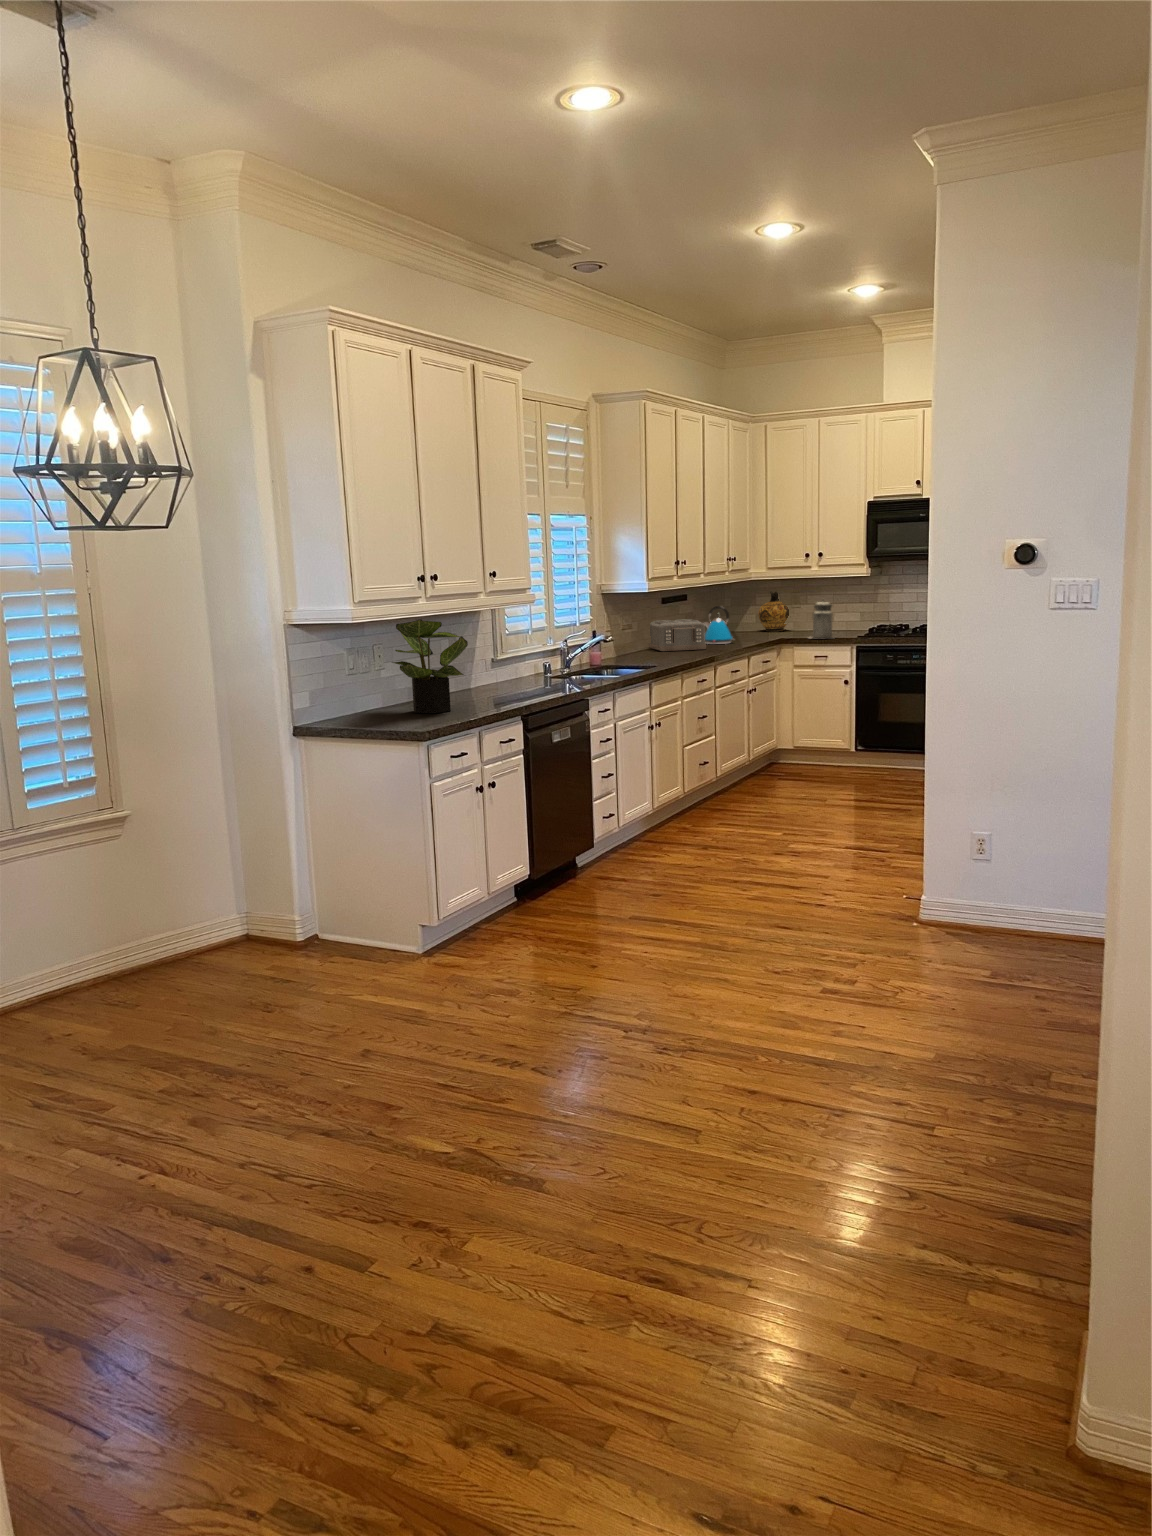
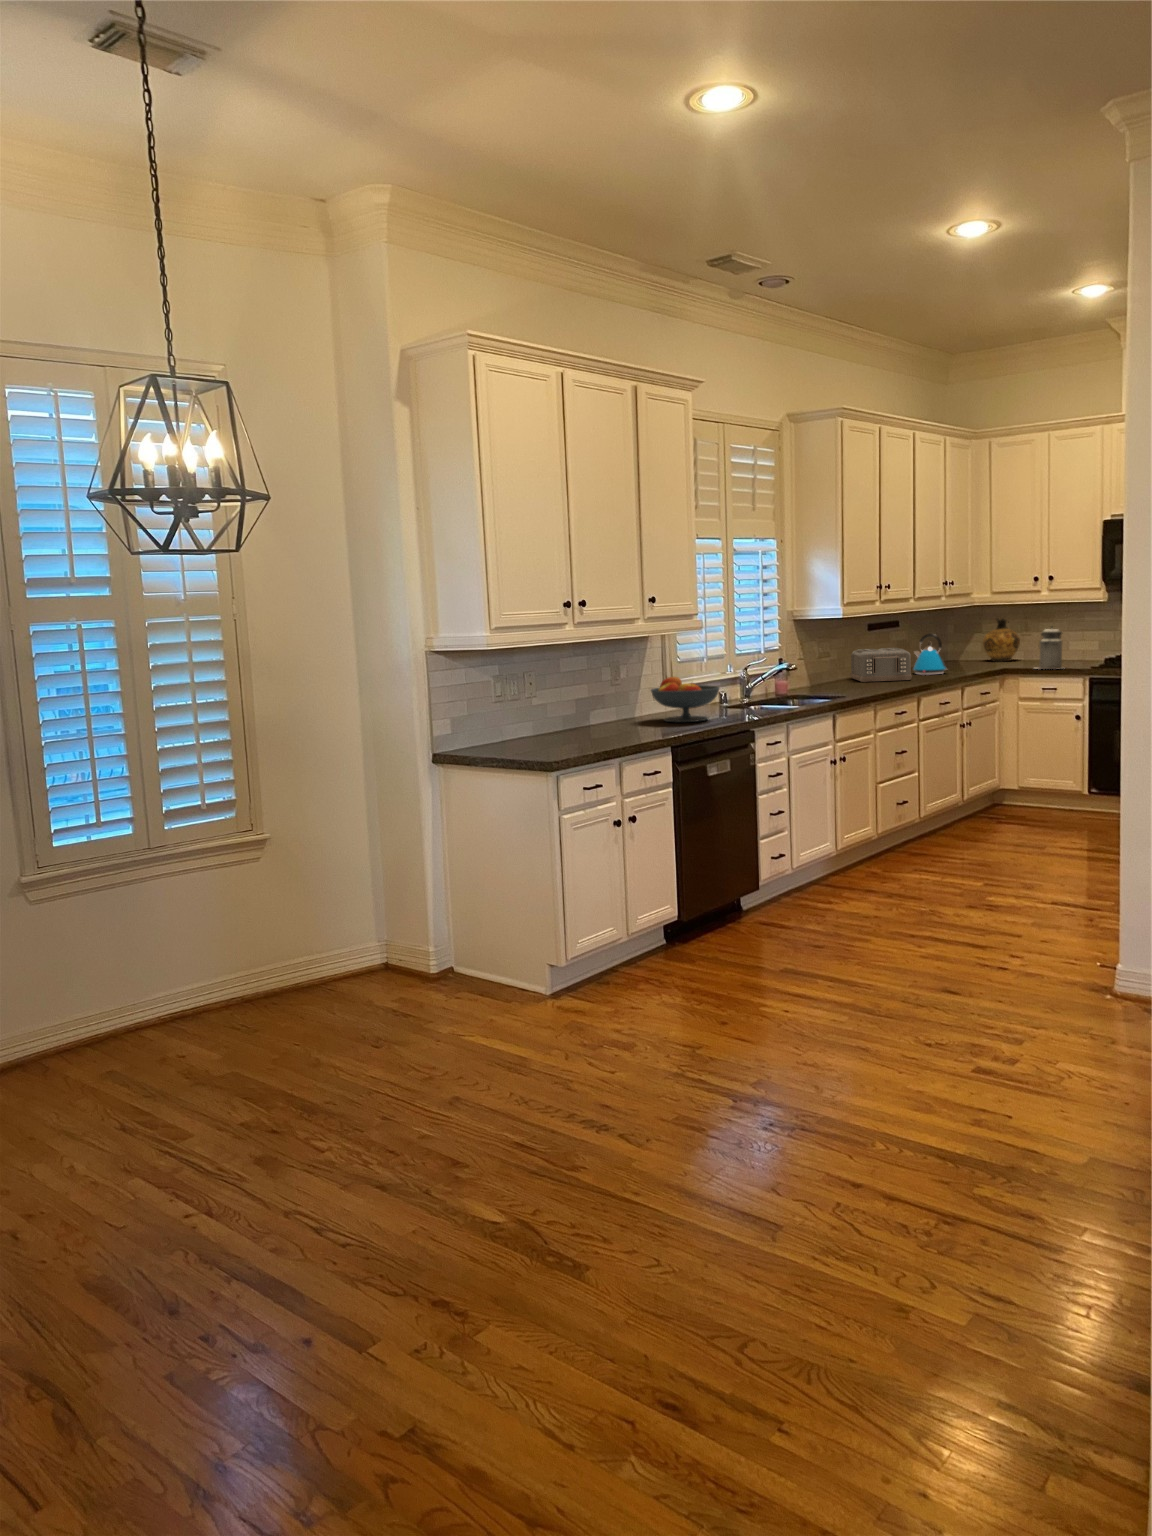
potted plant: present [392,619,468,713] -> none [534,646,616,744]
fruit bowl: none [489,647,555,691] -> present [651,677,720,722]

